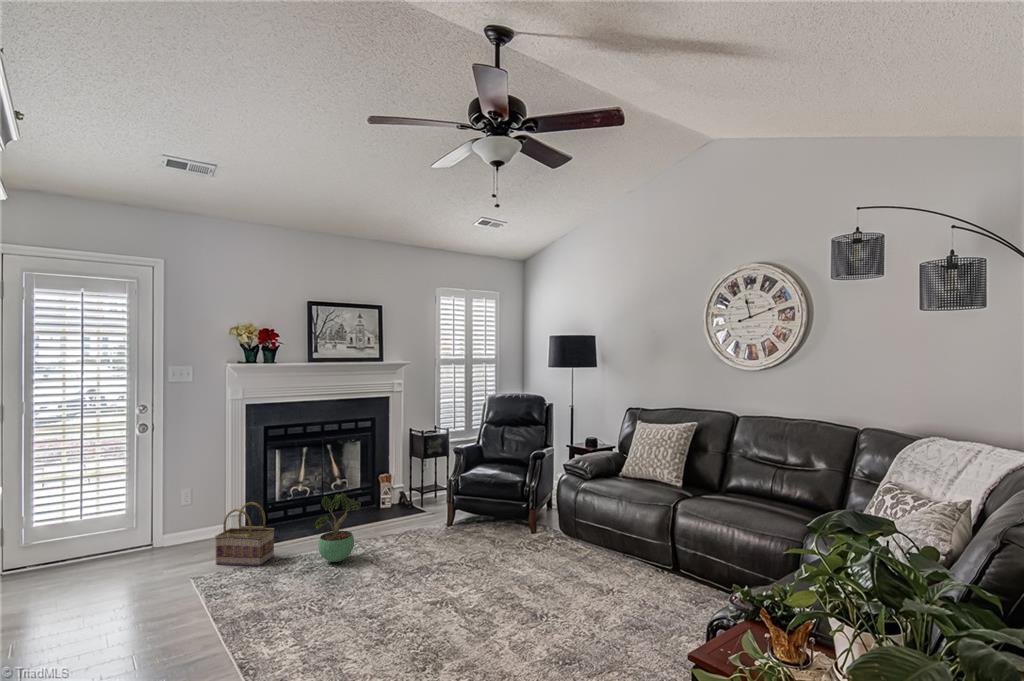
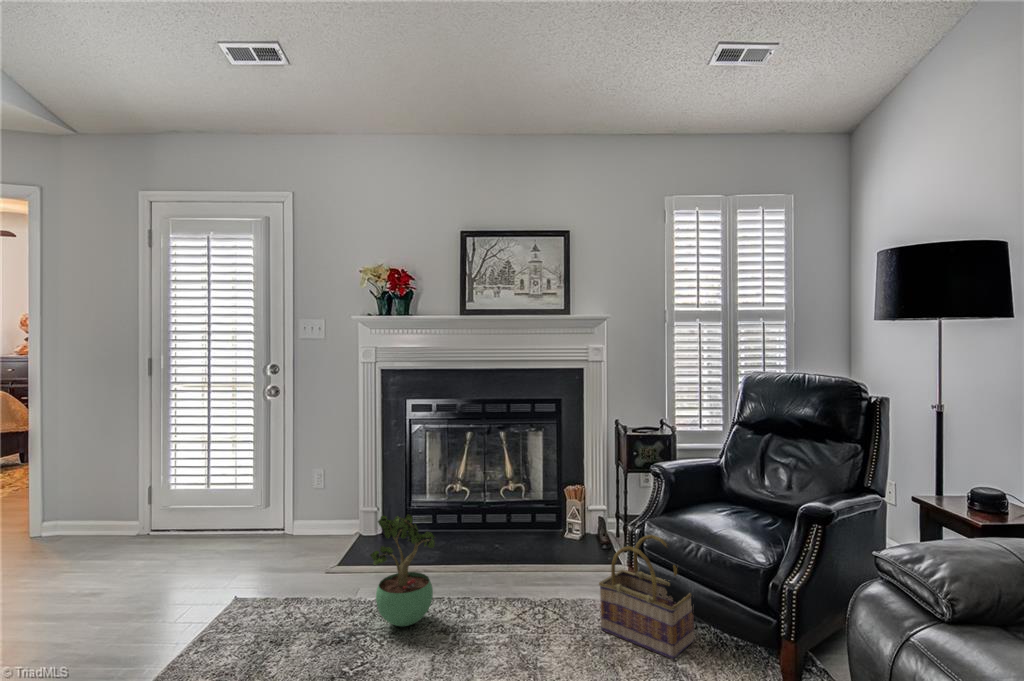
basket: present [215,502,274,566] -> present [599,535,694,659]

